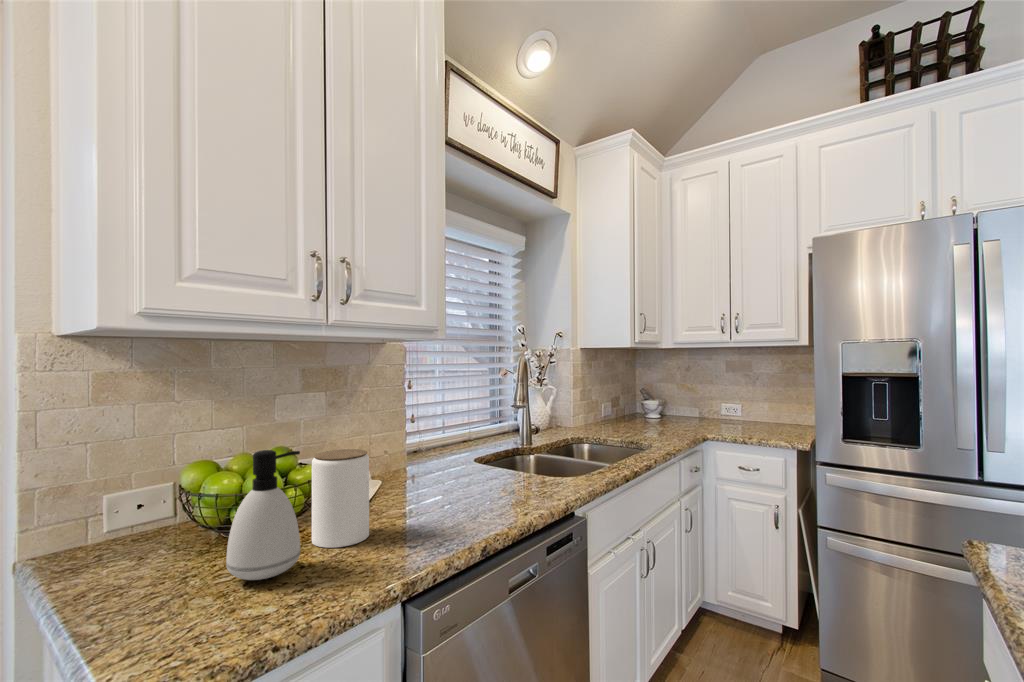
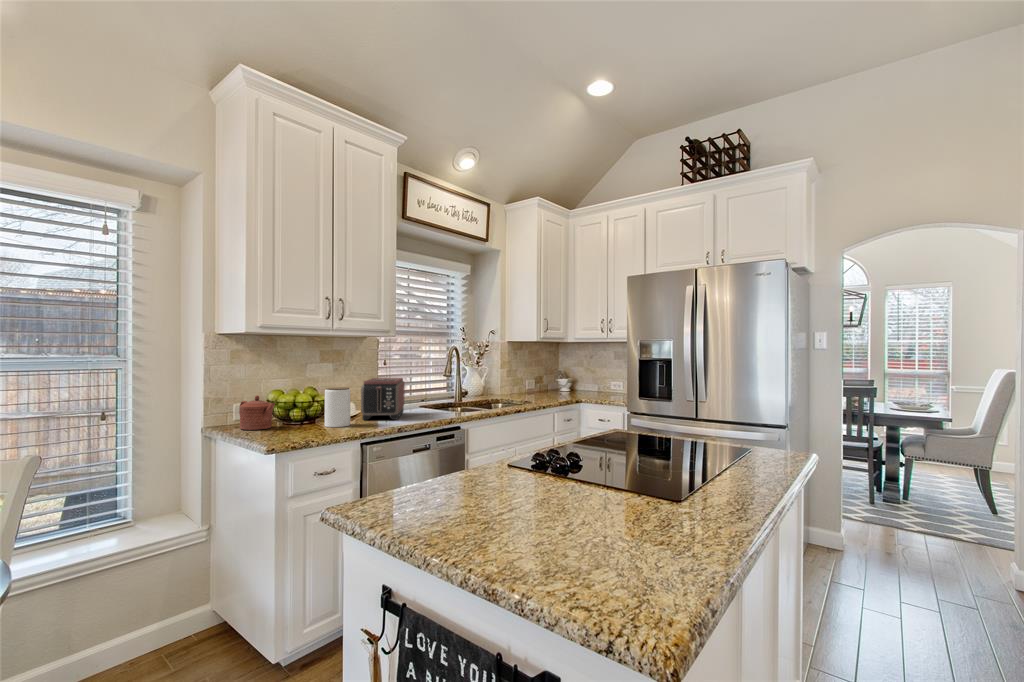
toaster: none [385,416,462,511] -> present [361,378,405,420]
soap dispenser: present [226,450,300,580] -> none [291,382,319,431]
teapot: none [101,480,191,572] -> present [239,395,275,430]

